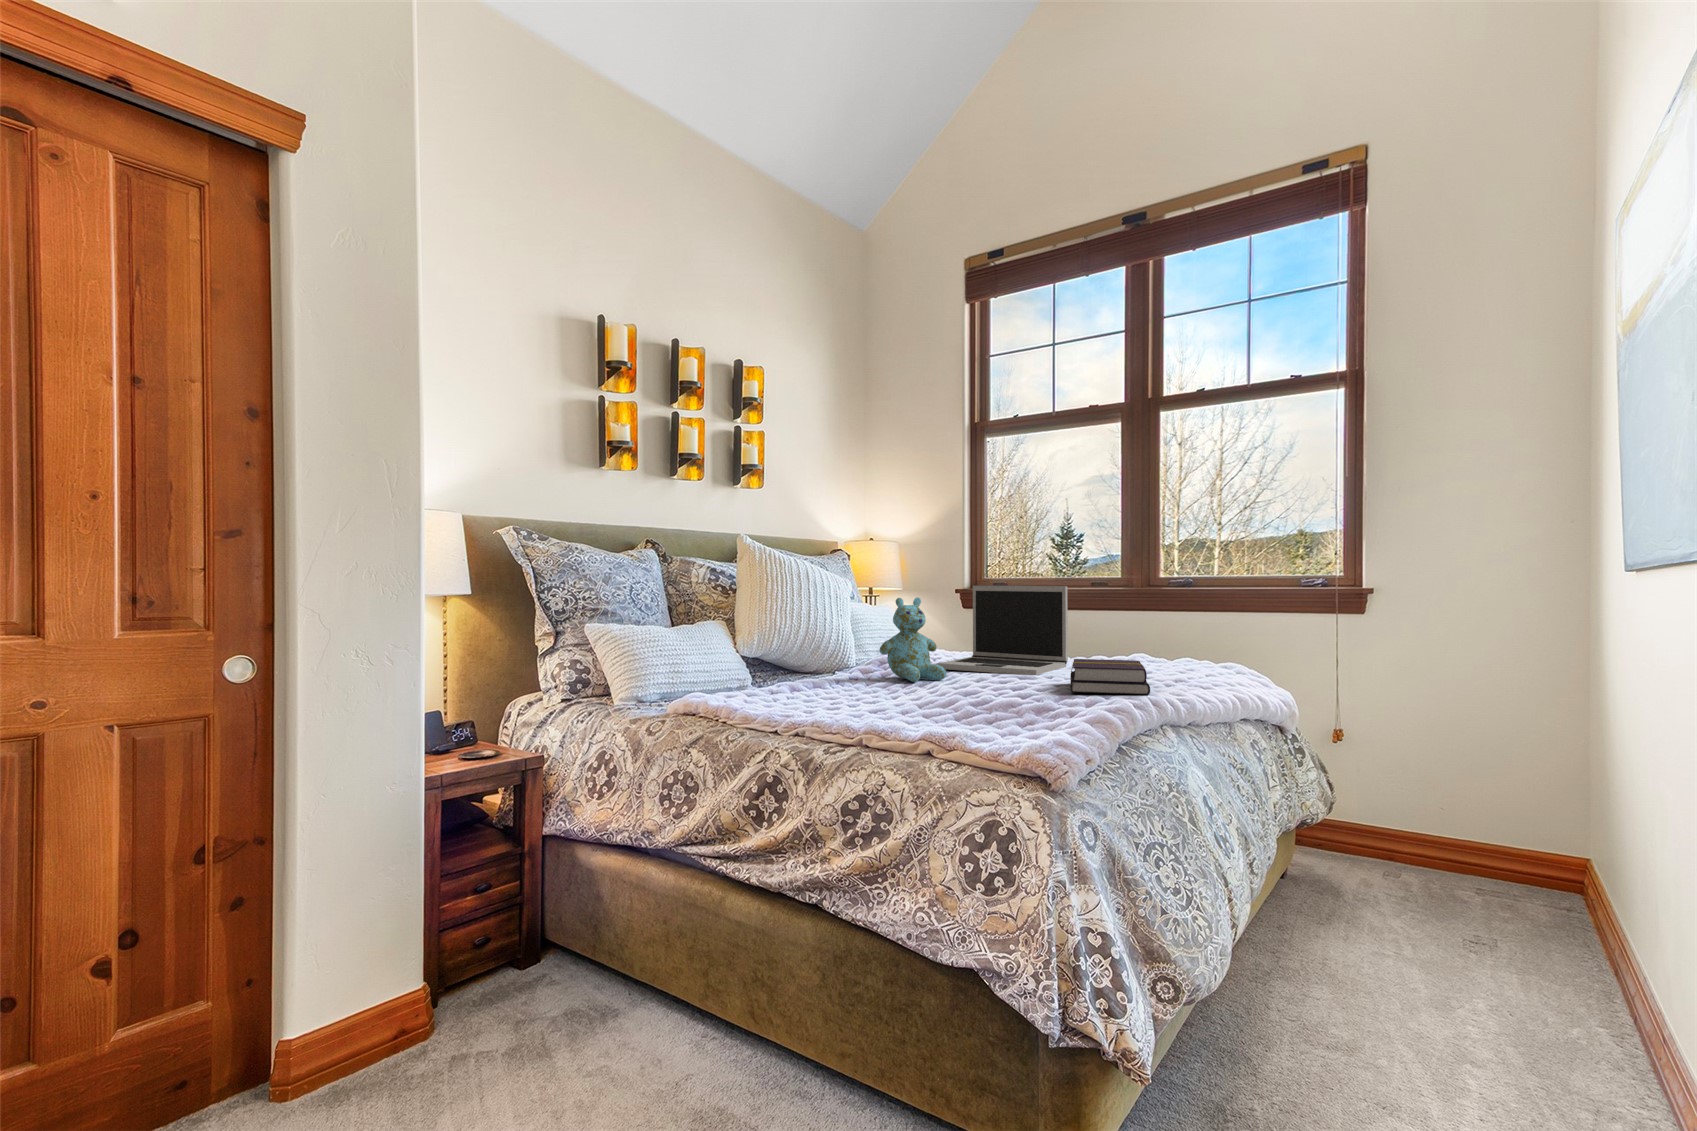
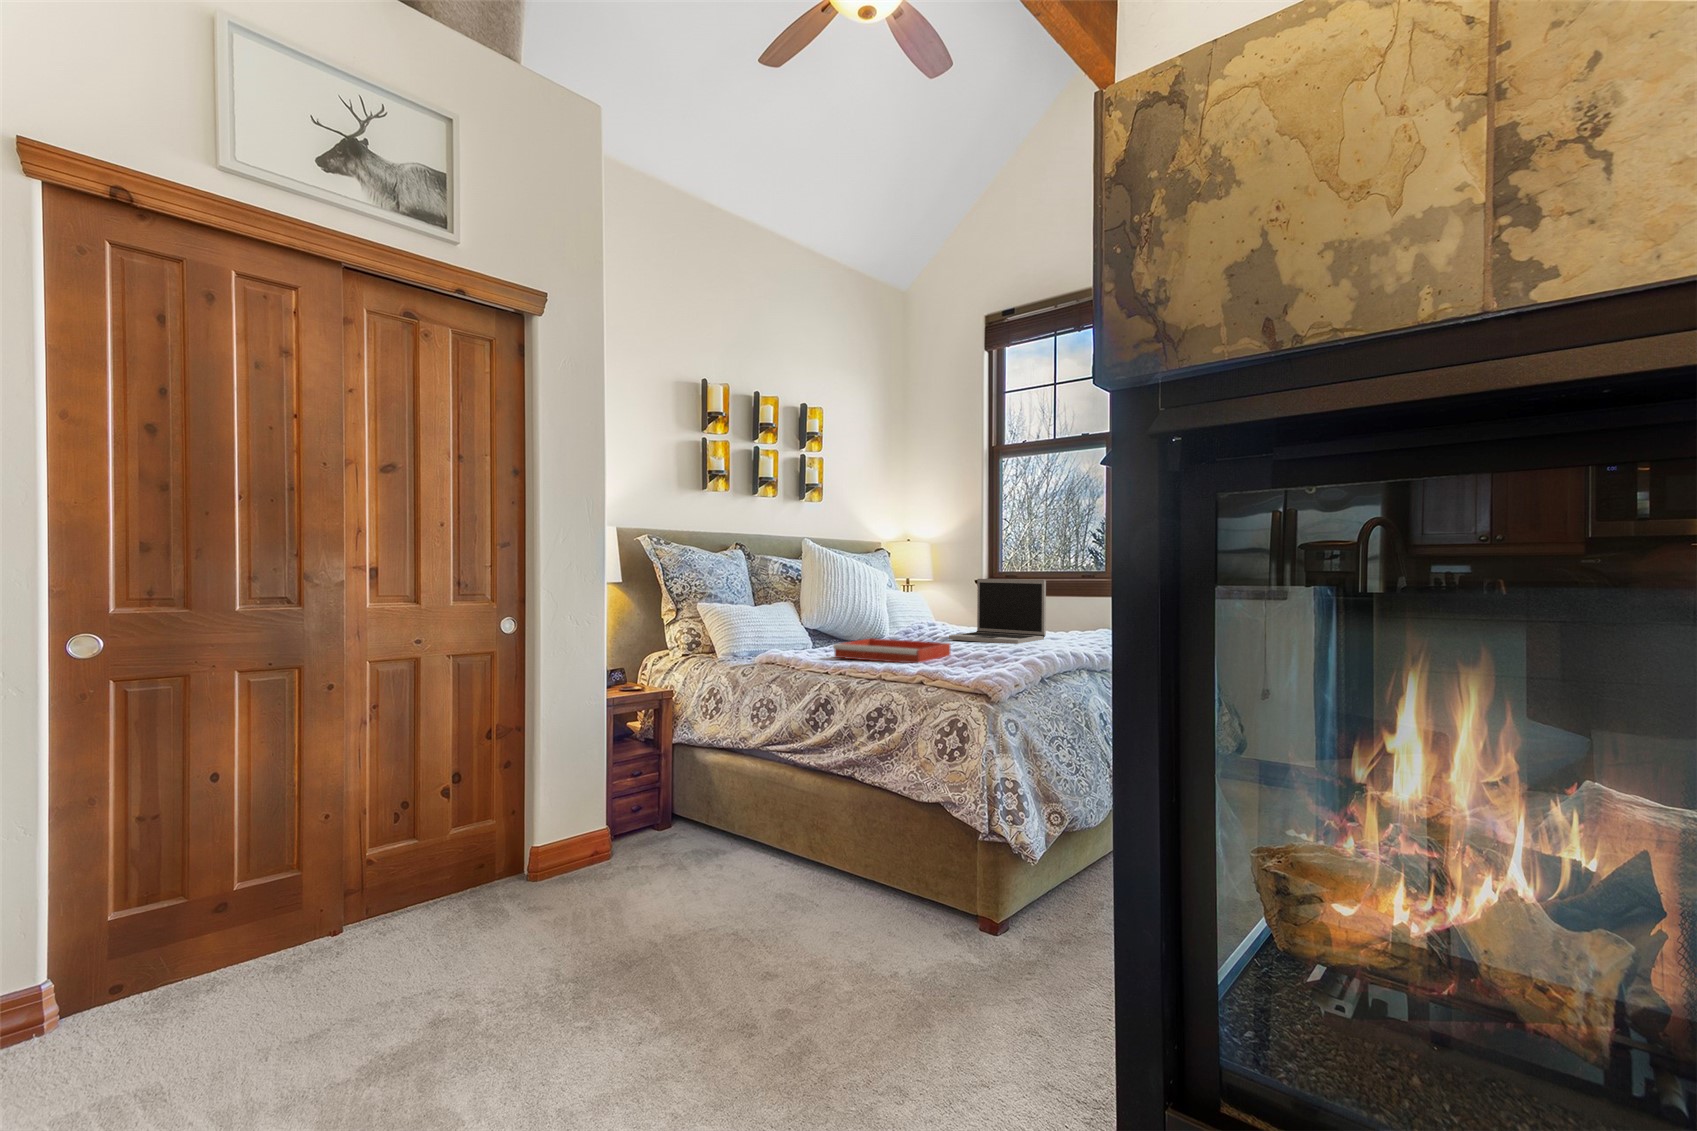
stuffed bear: present [880,597,946,682] -> none [903,587,951,647]
book: present [1070,659,1150,695] -> none [1031,631,1087,655]
tray: none [782,673,955,716] -> present [833,638,950,663]

